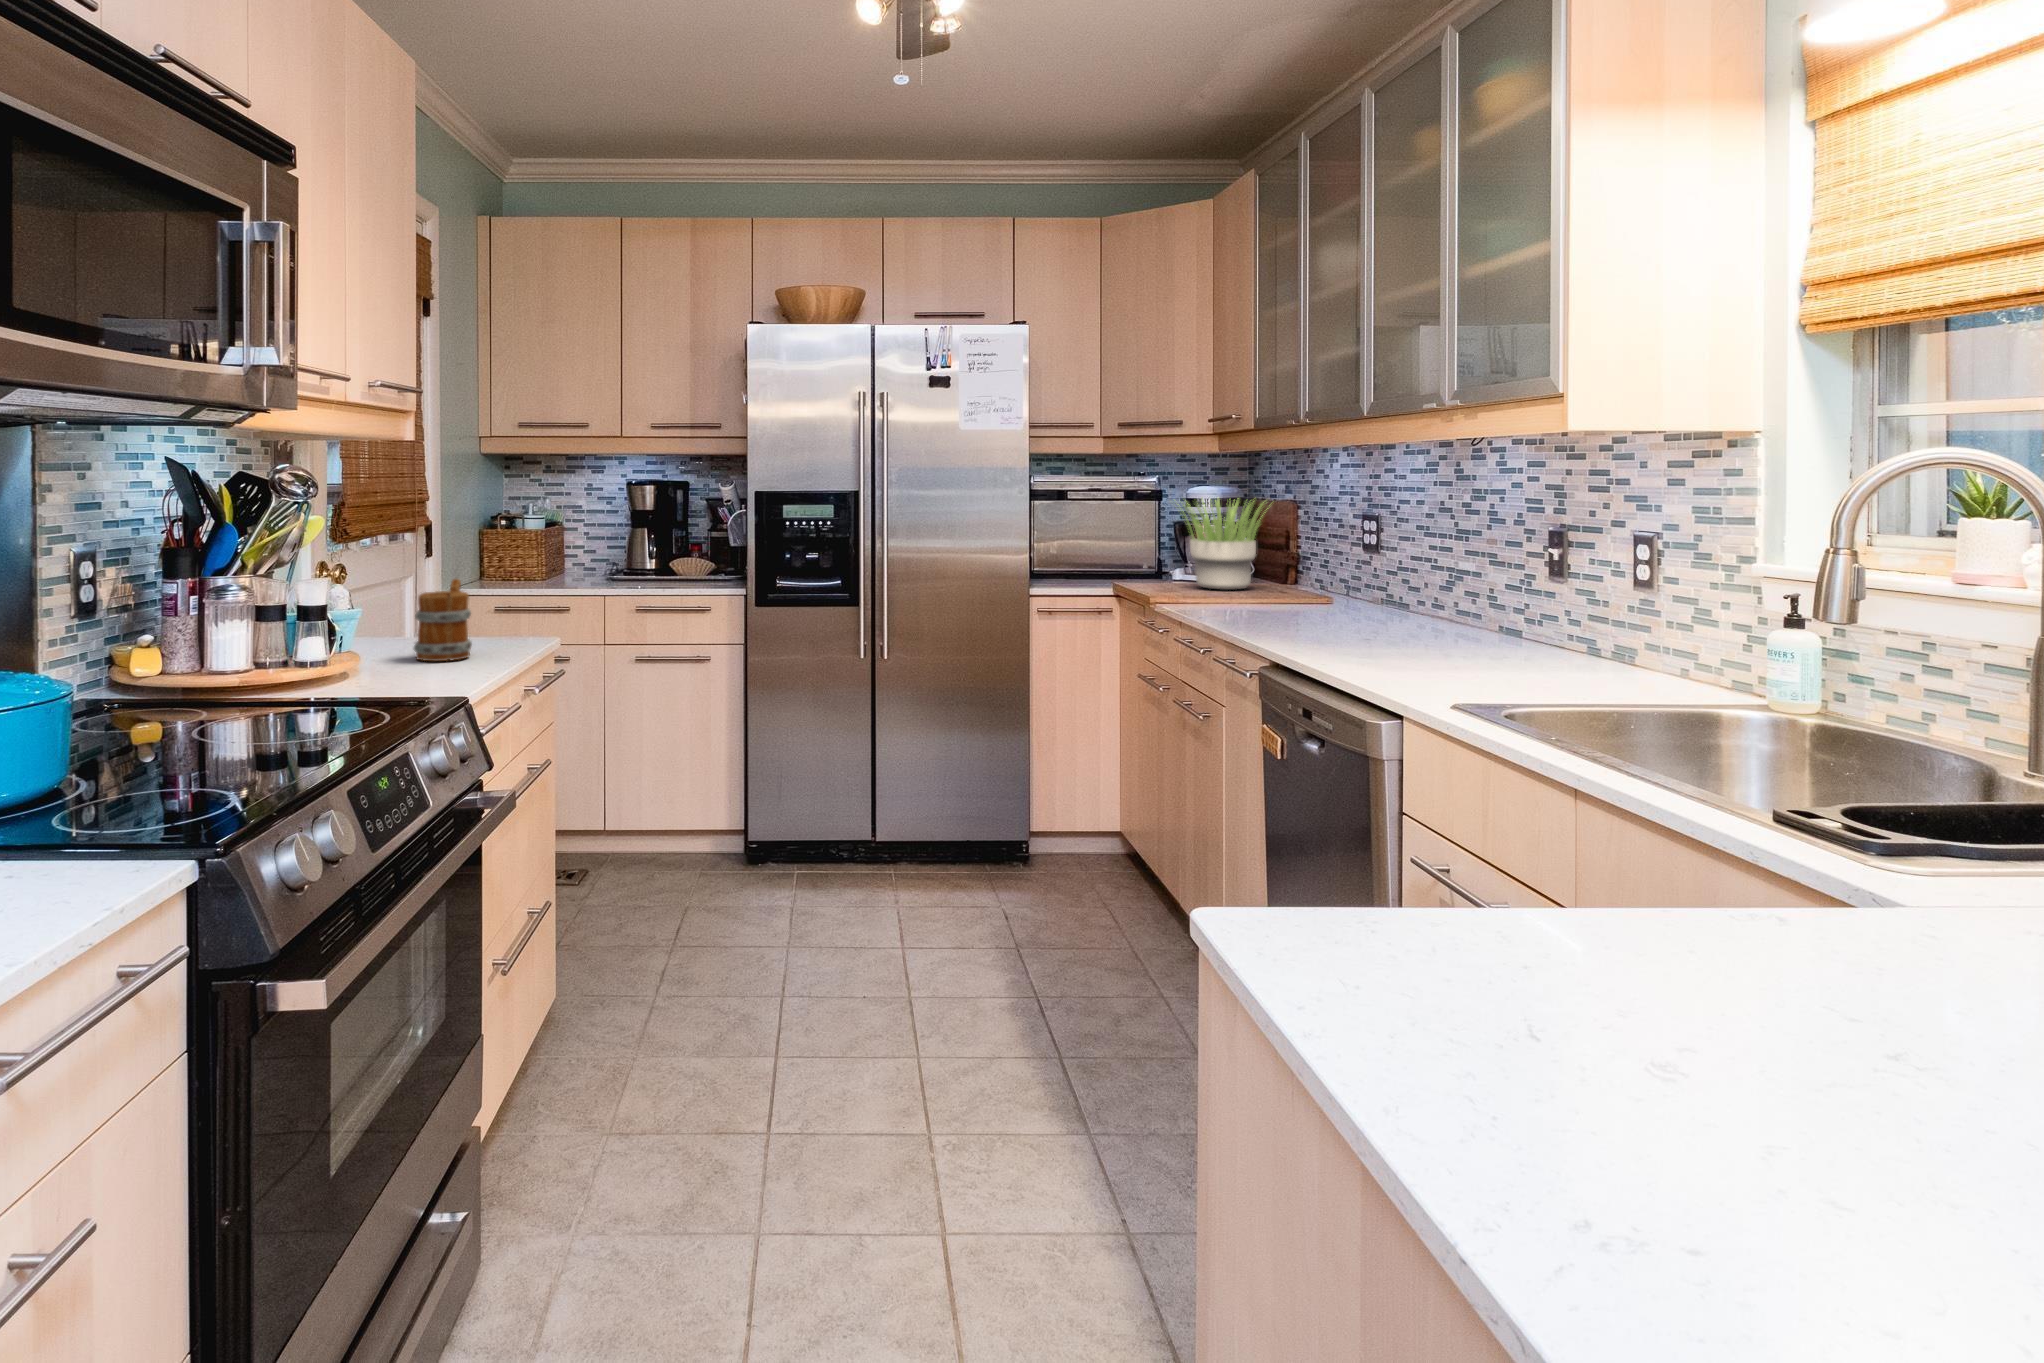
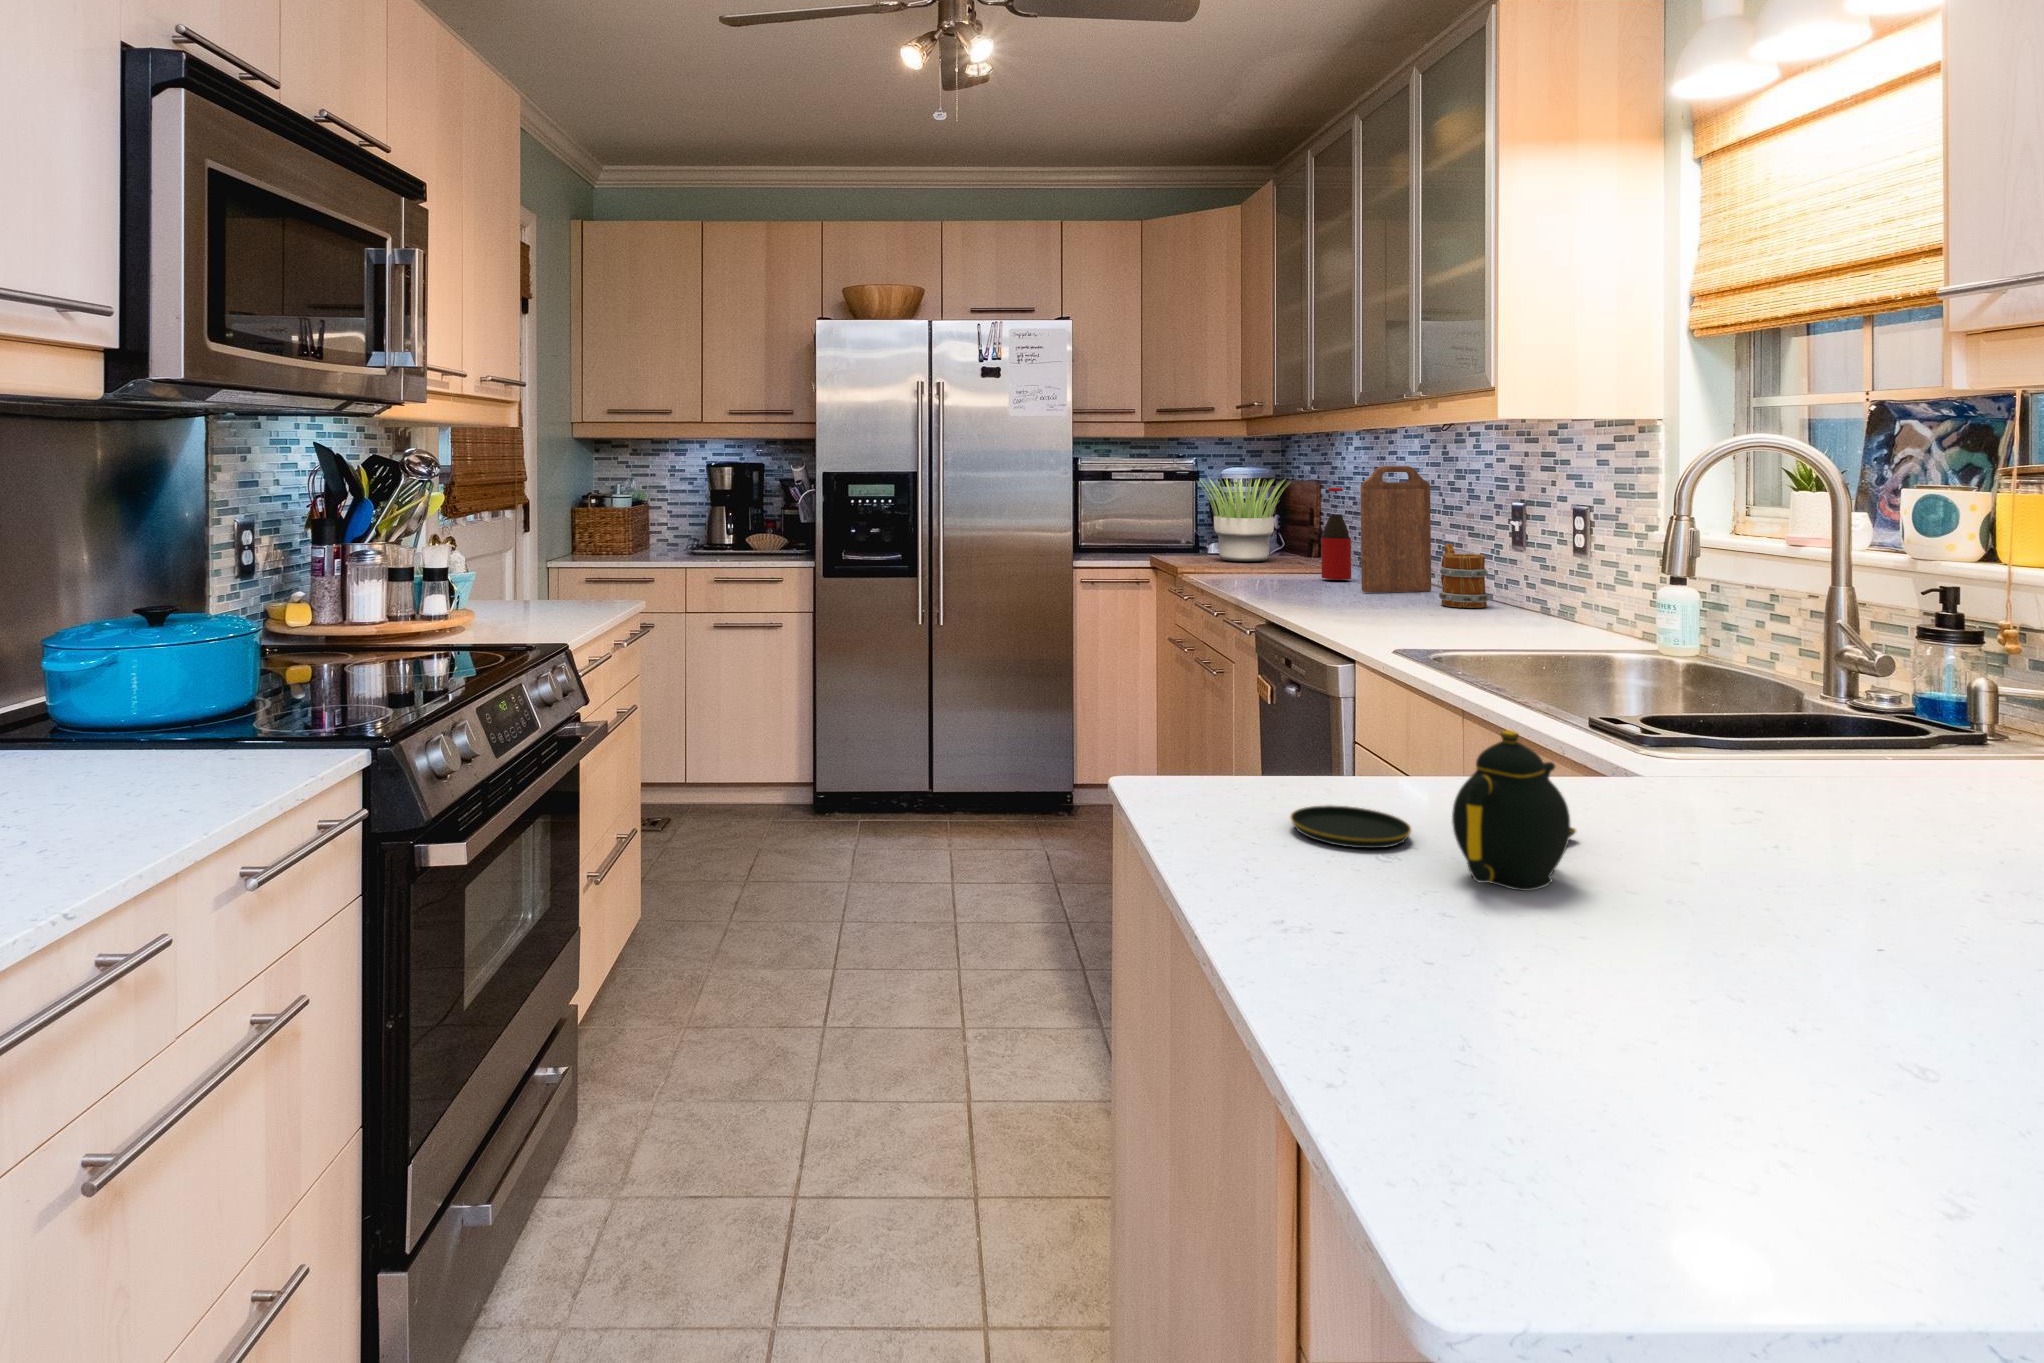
cutting board: none [1370,485,1448,627] -> present [1361,466,1431,592]
bottle: none [1319,509,1353,614] -> present [1321,488,1351,580]
mug: present [414,579,472,661] -> present [1439,544,1489,608]
teapot: none [1485,879,1952,1126] -> present [1290,730,1576,891]

